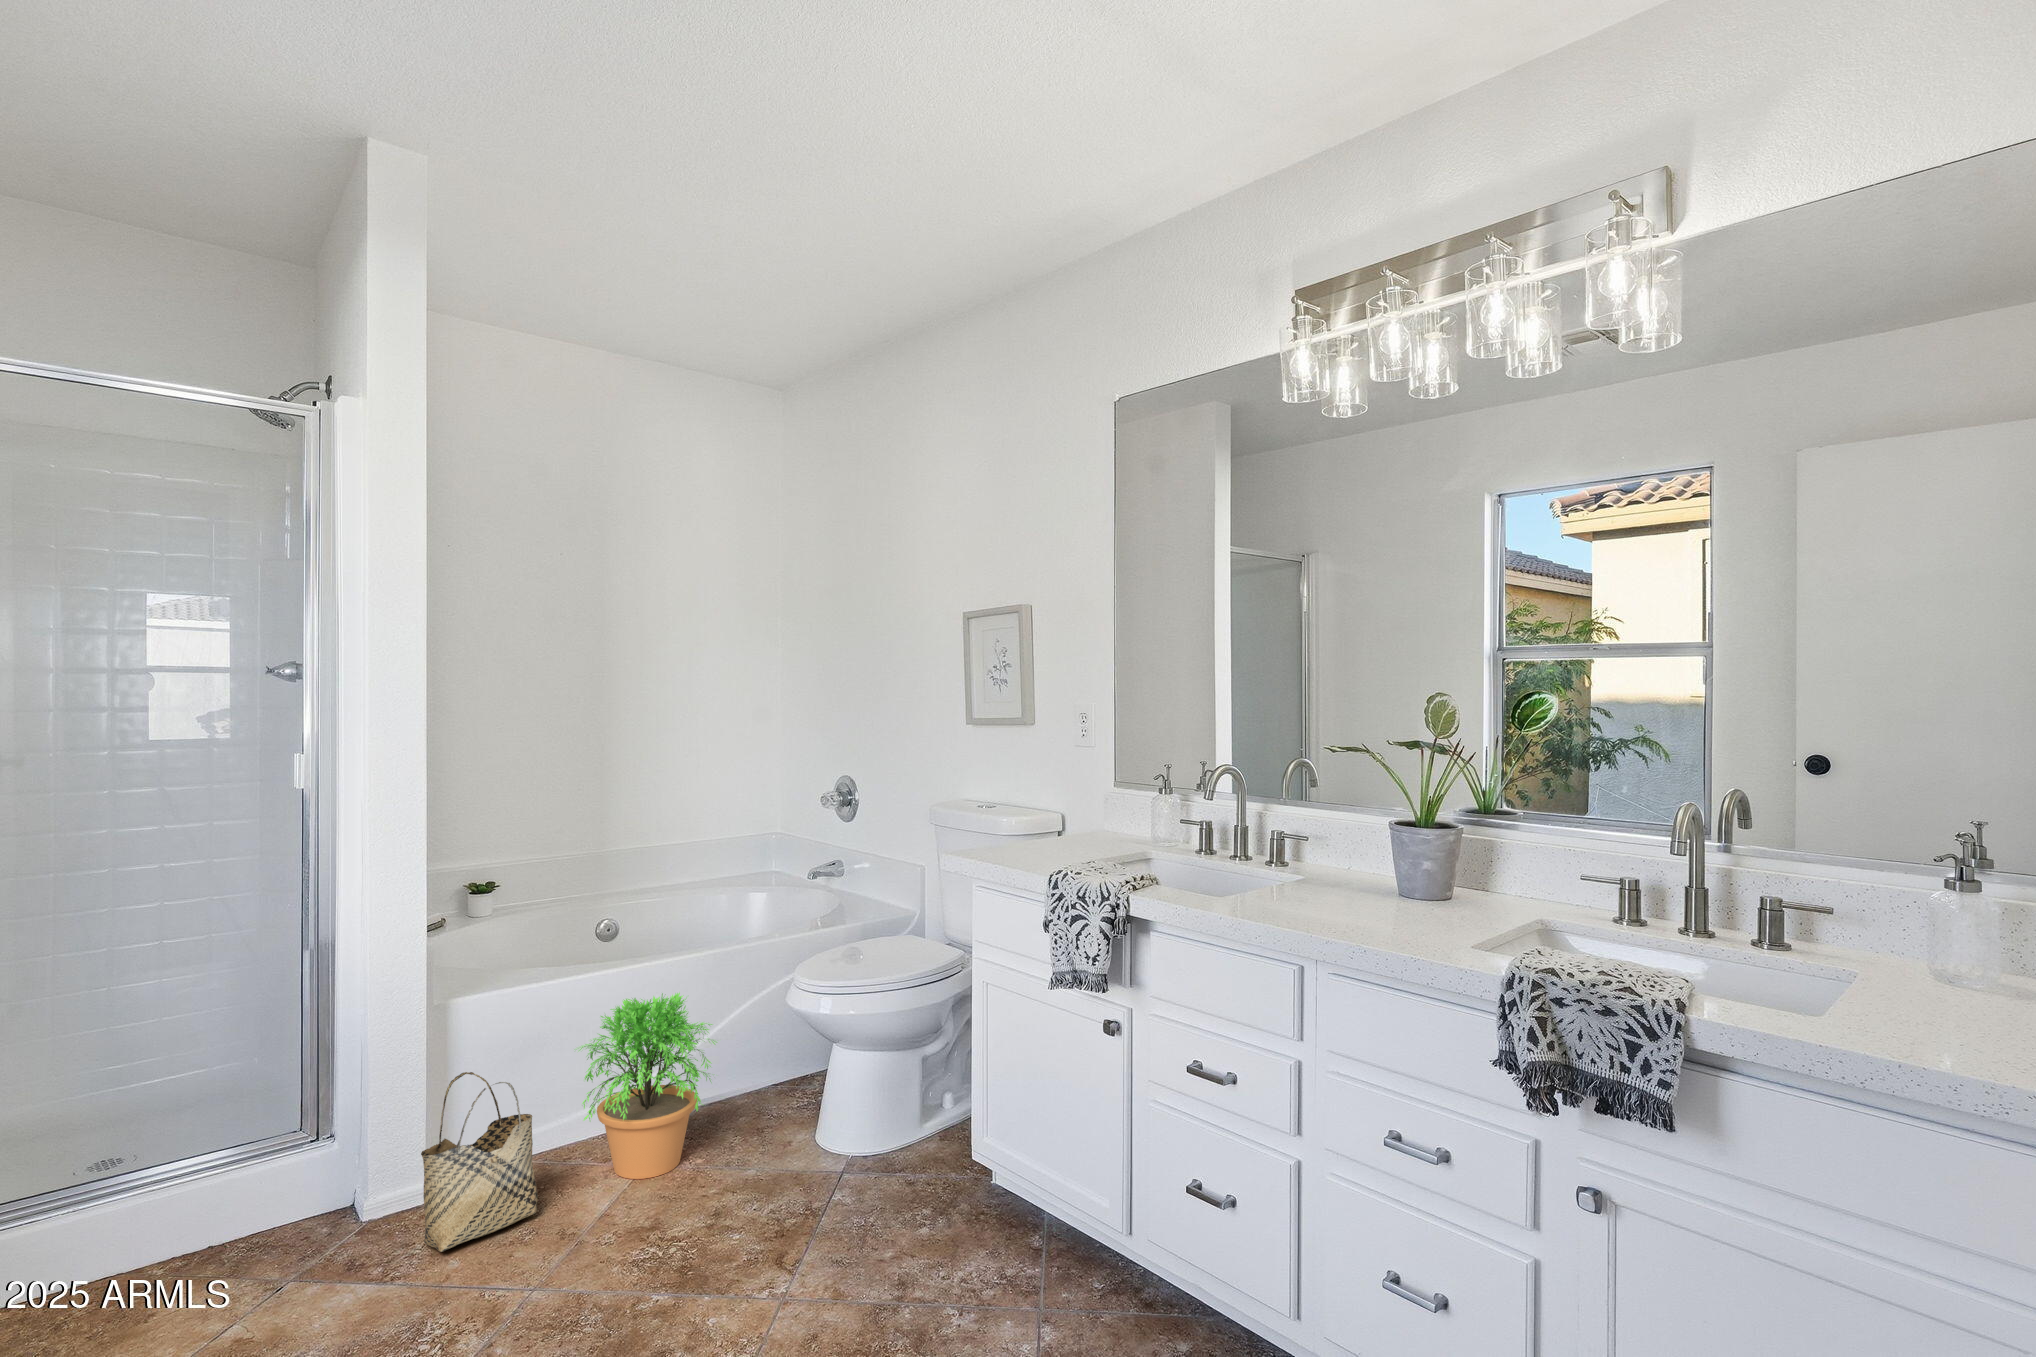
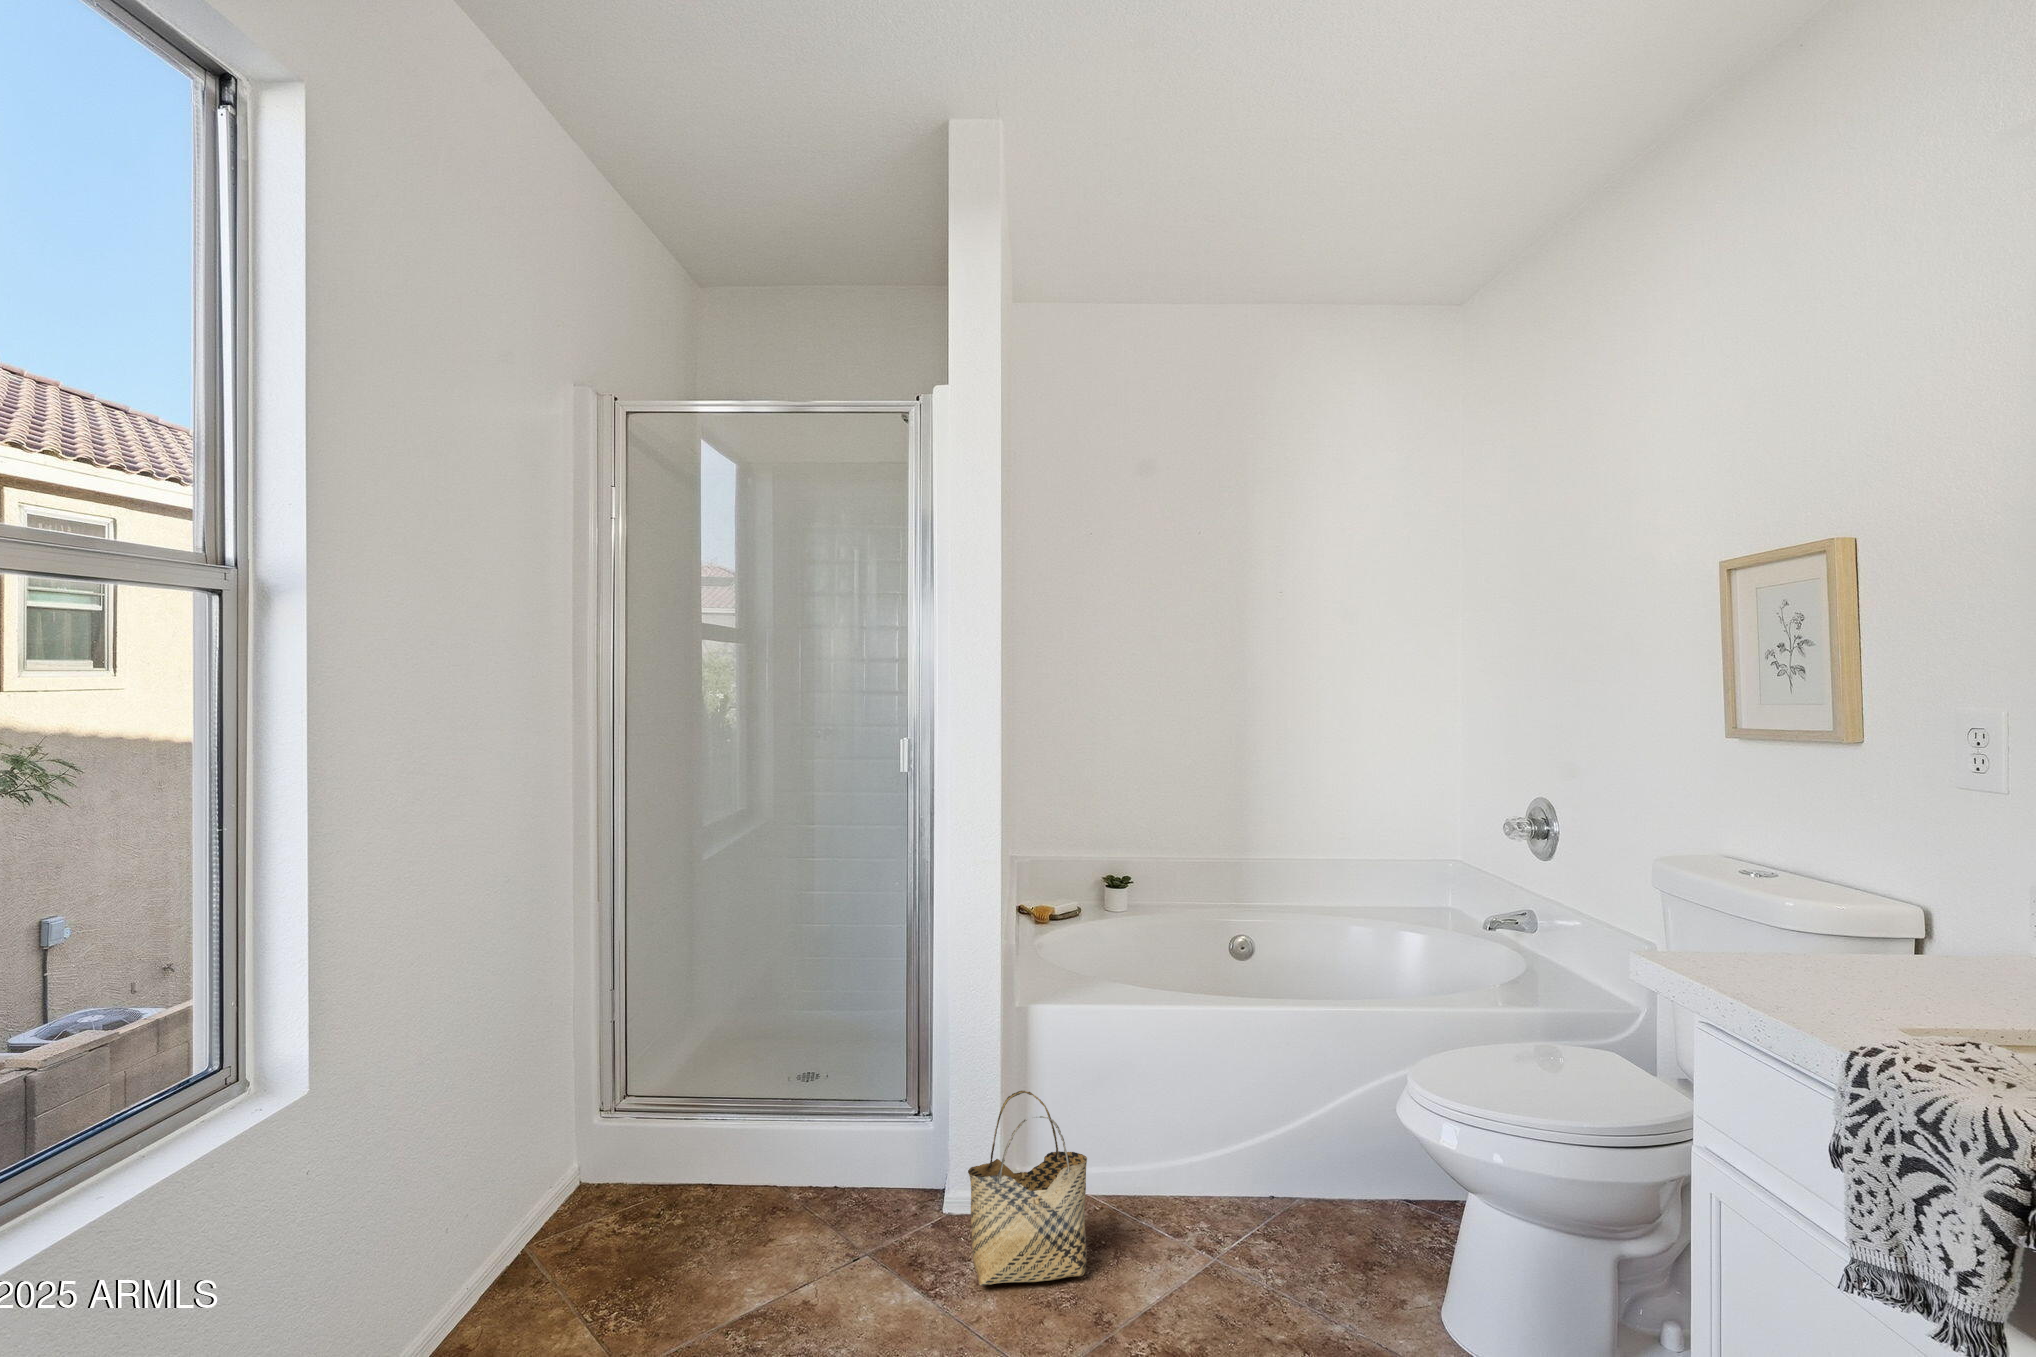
potted plant: present [579,993,717,1179] -> none [1144,1045,1311,1279]

